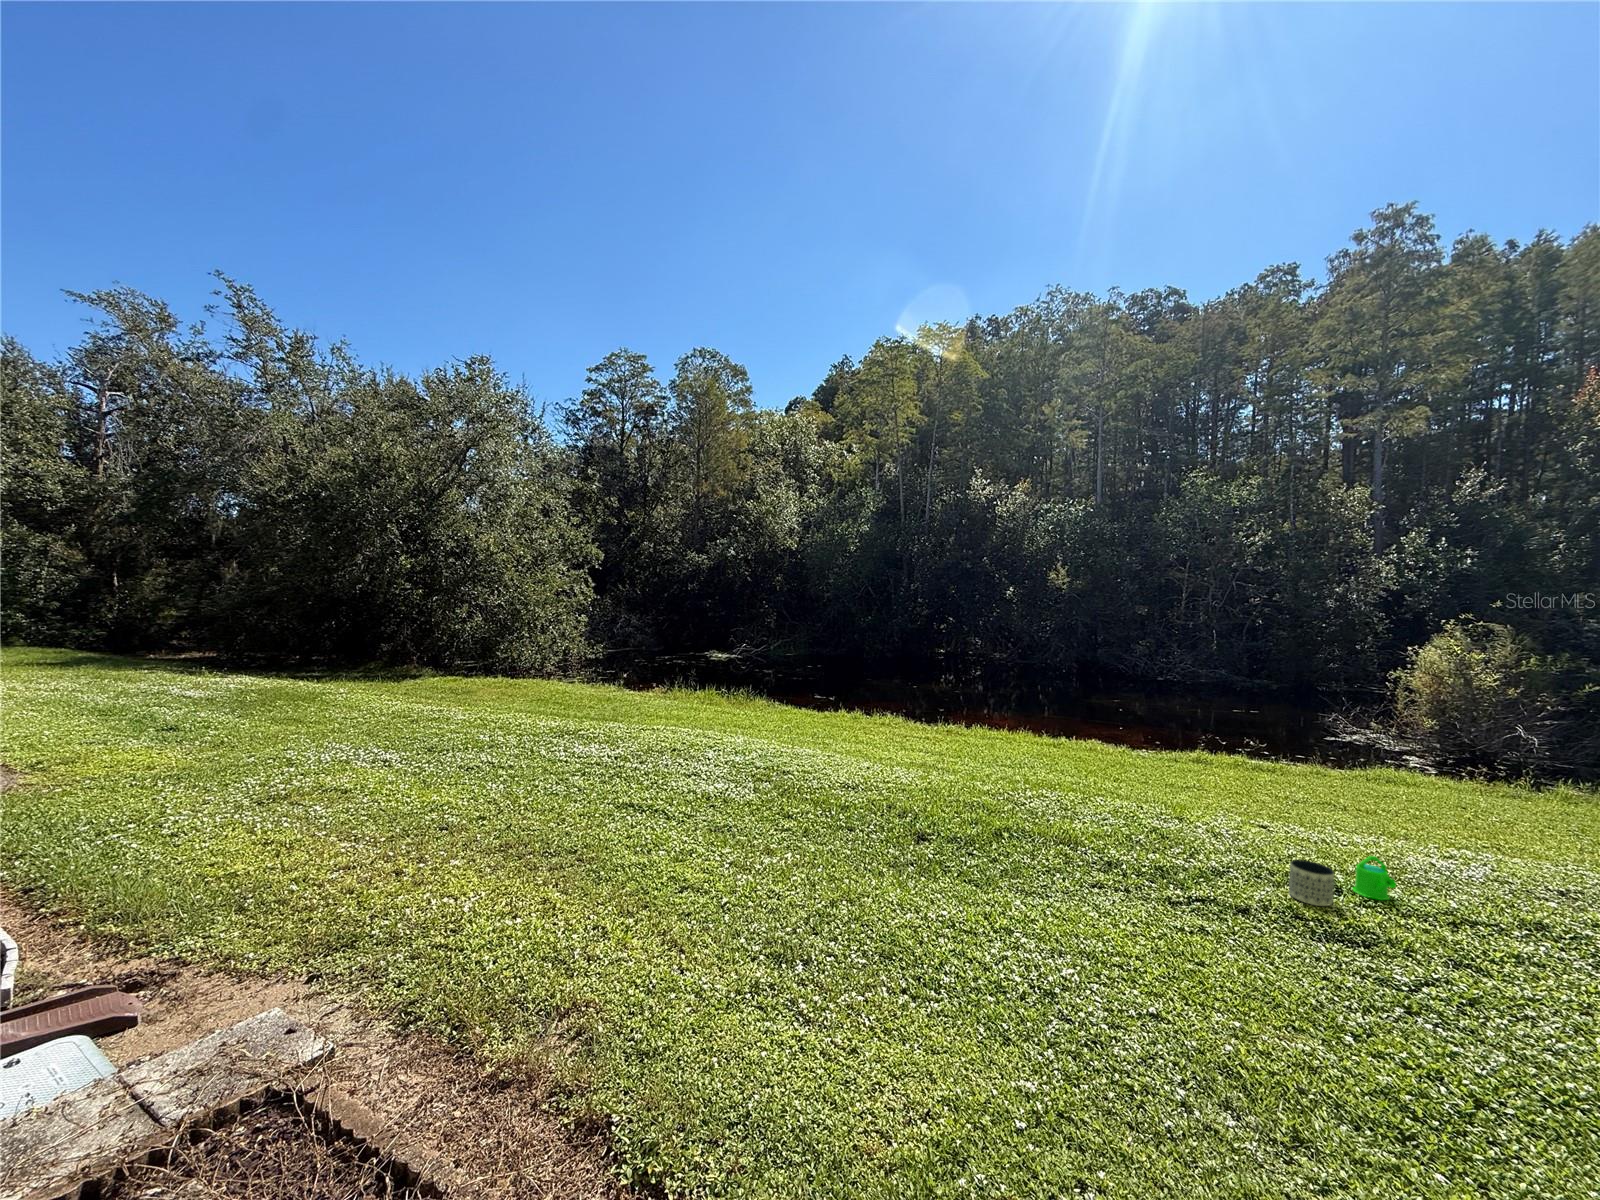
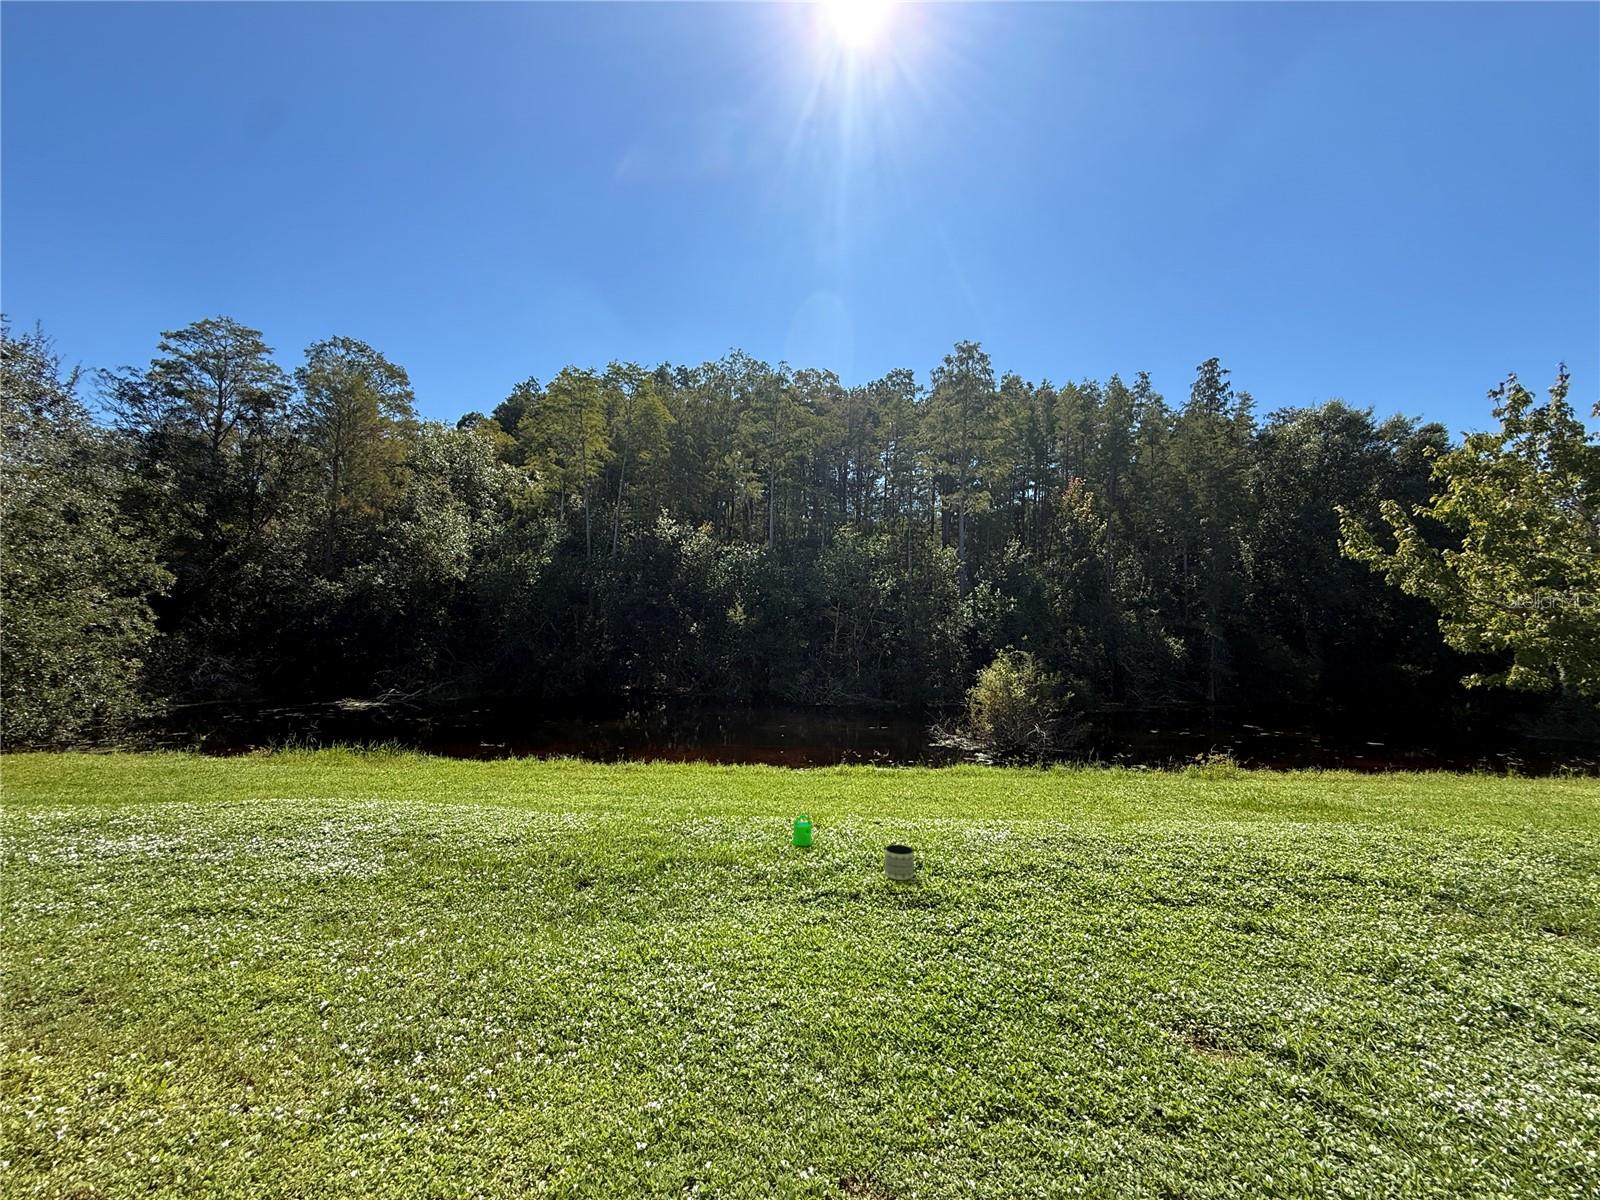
watering can: present [1353,856,1396,900] -> present [792,815,812,846]

